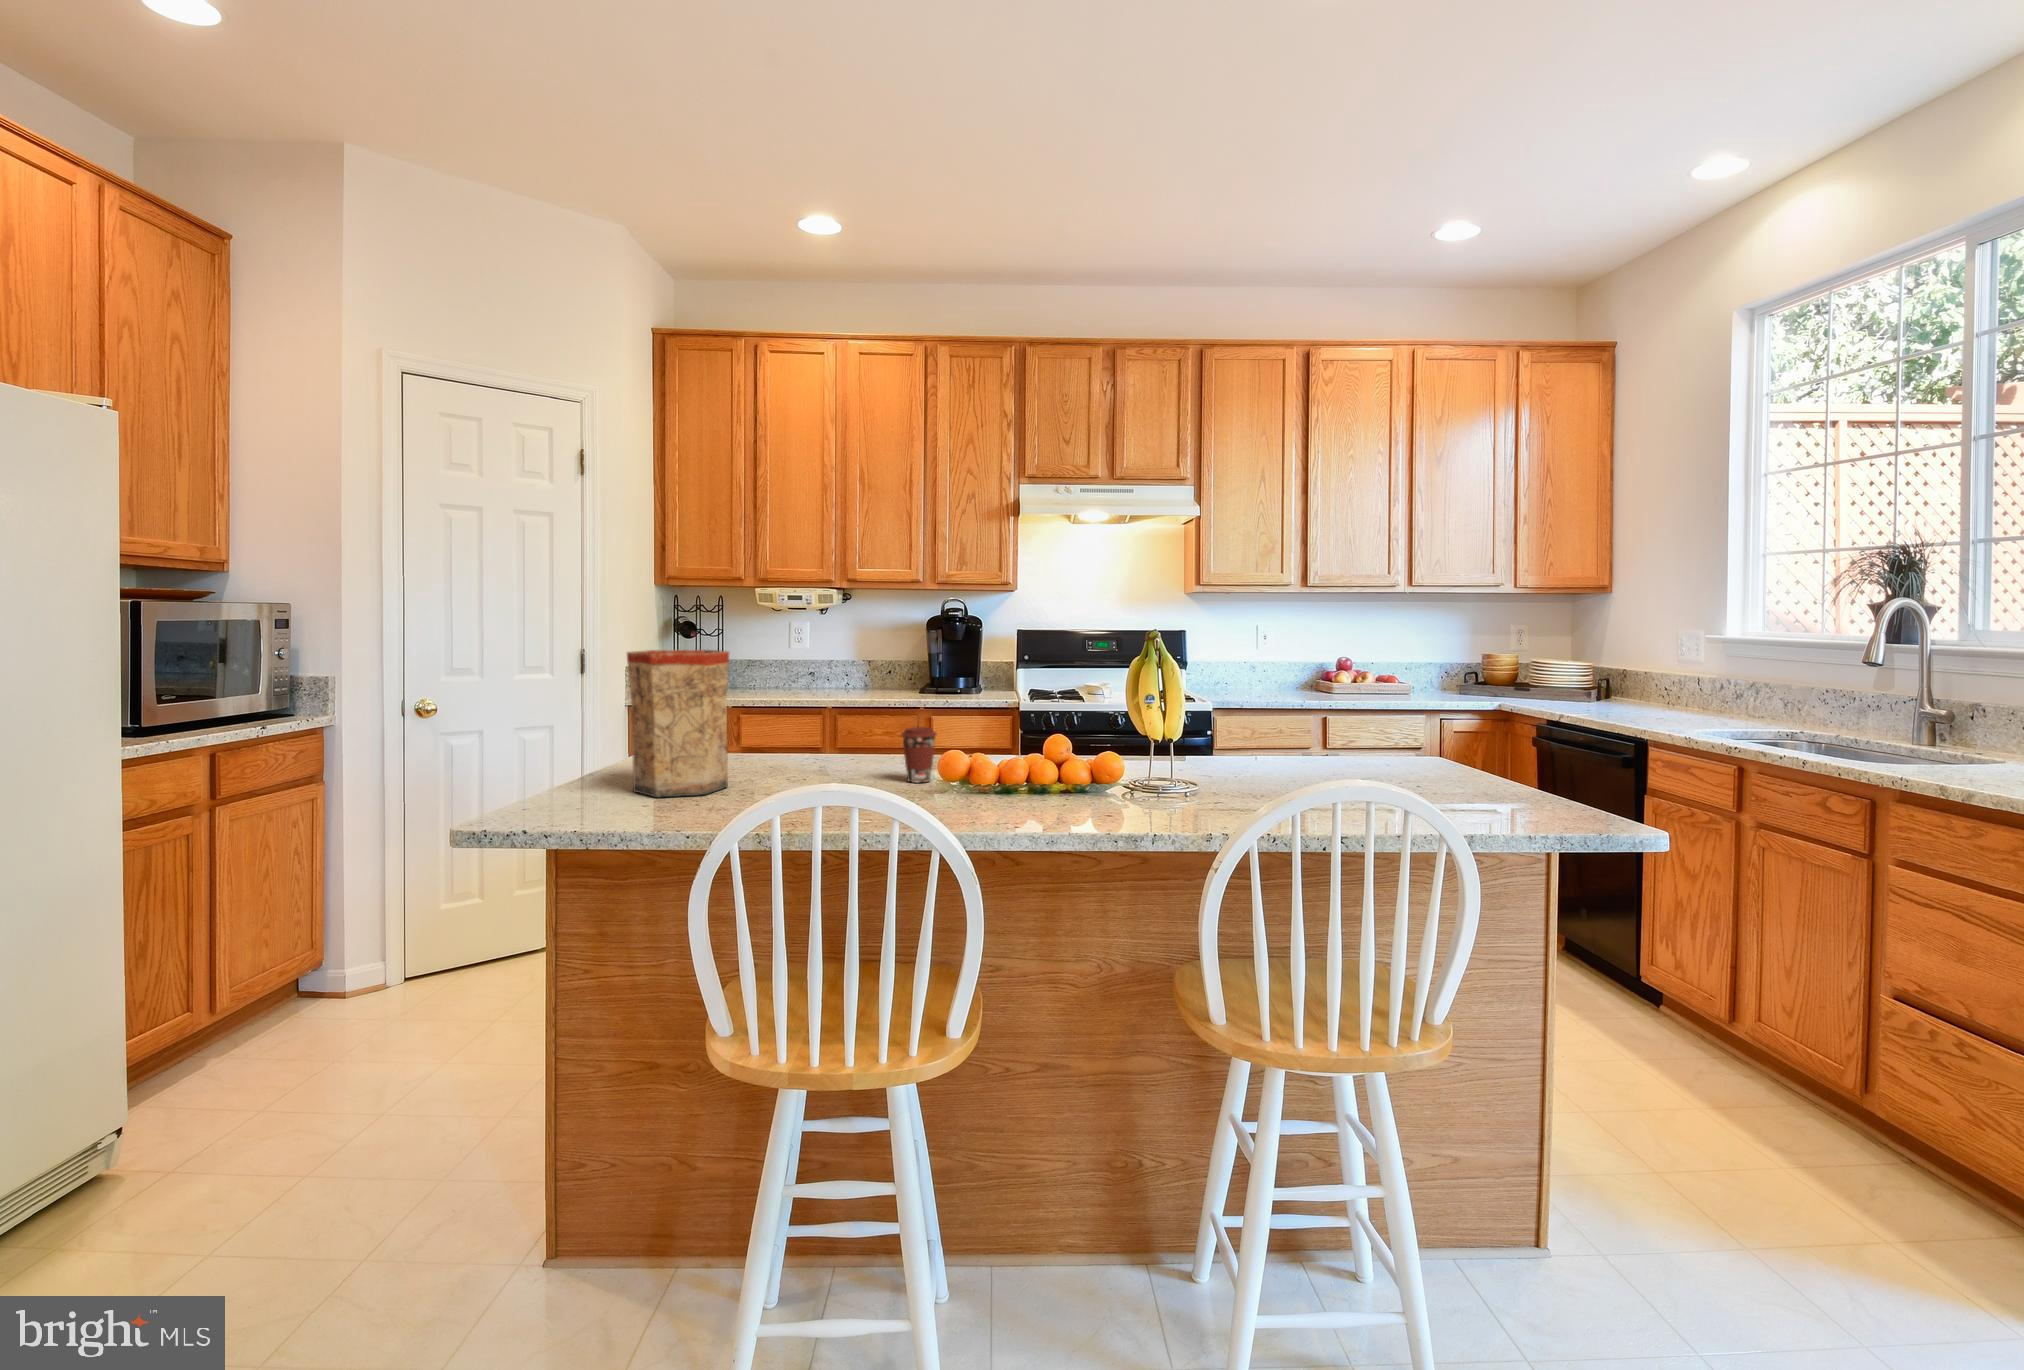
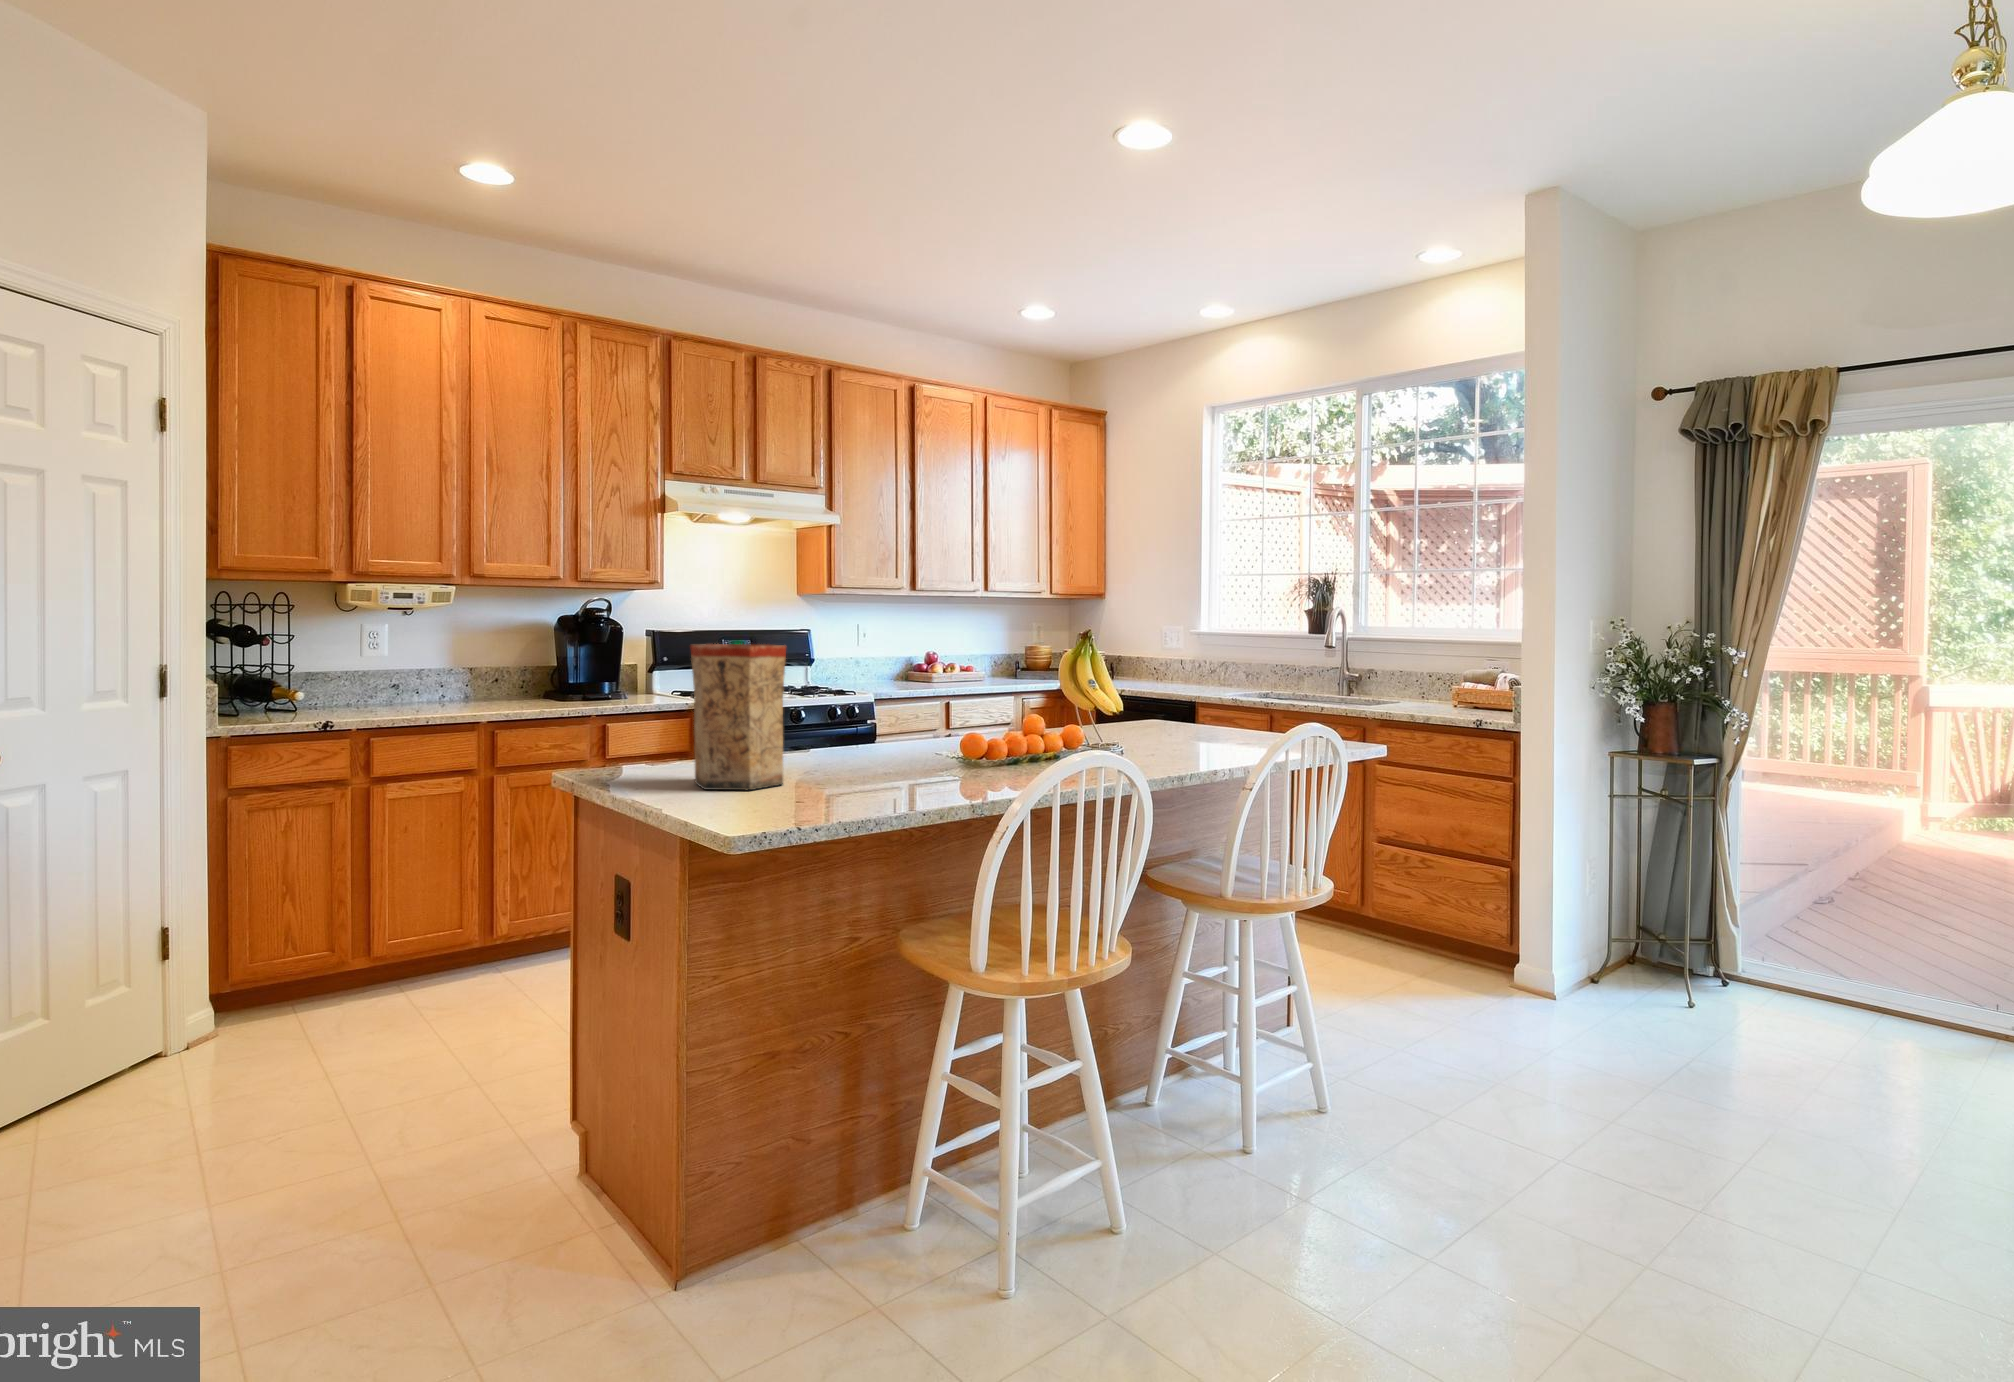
coffee cup: present [901,727,937,783] -> none [887,712,920,762]

